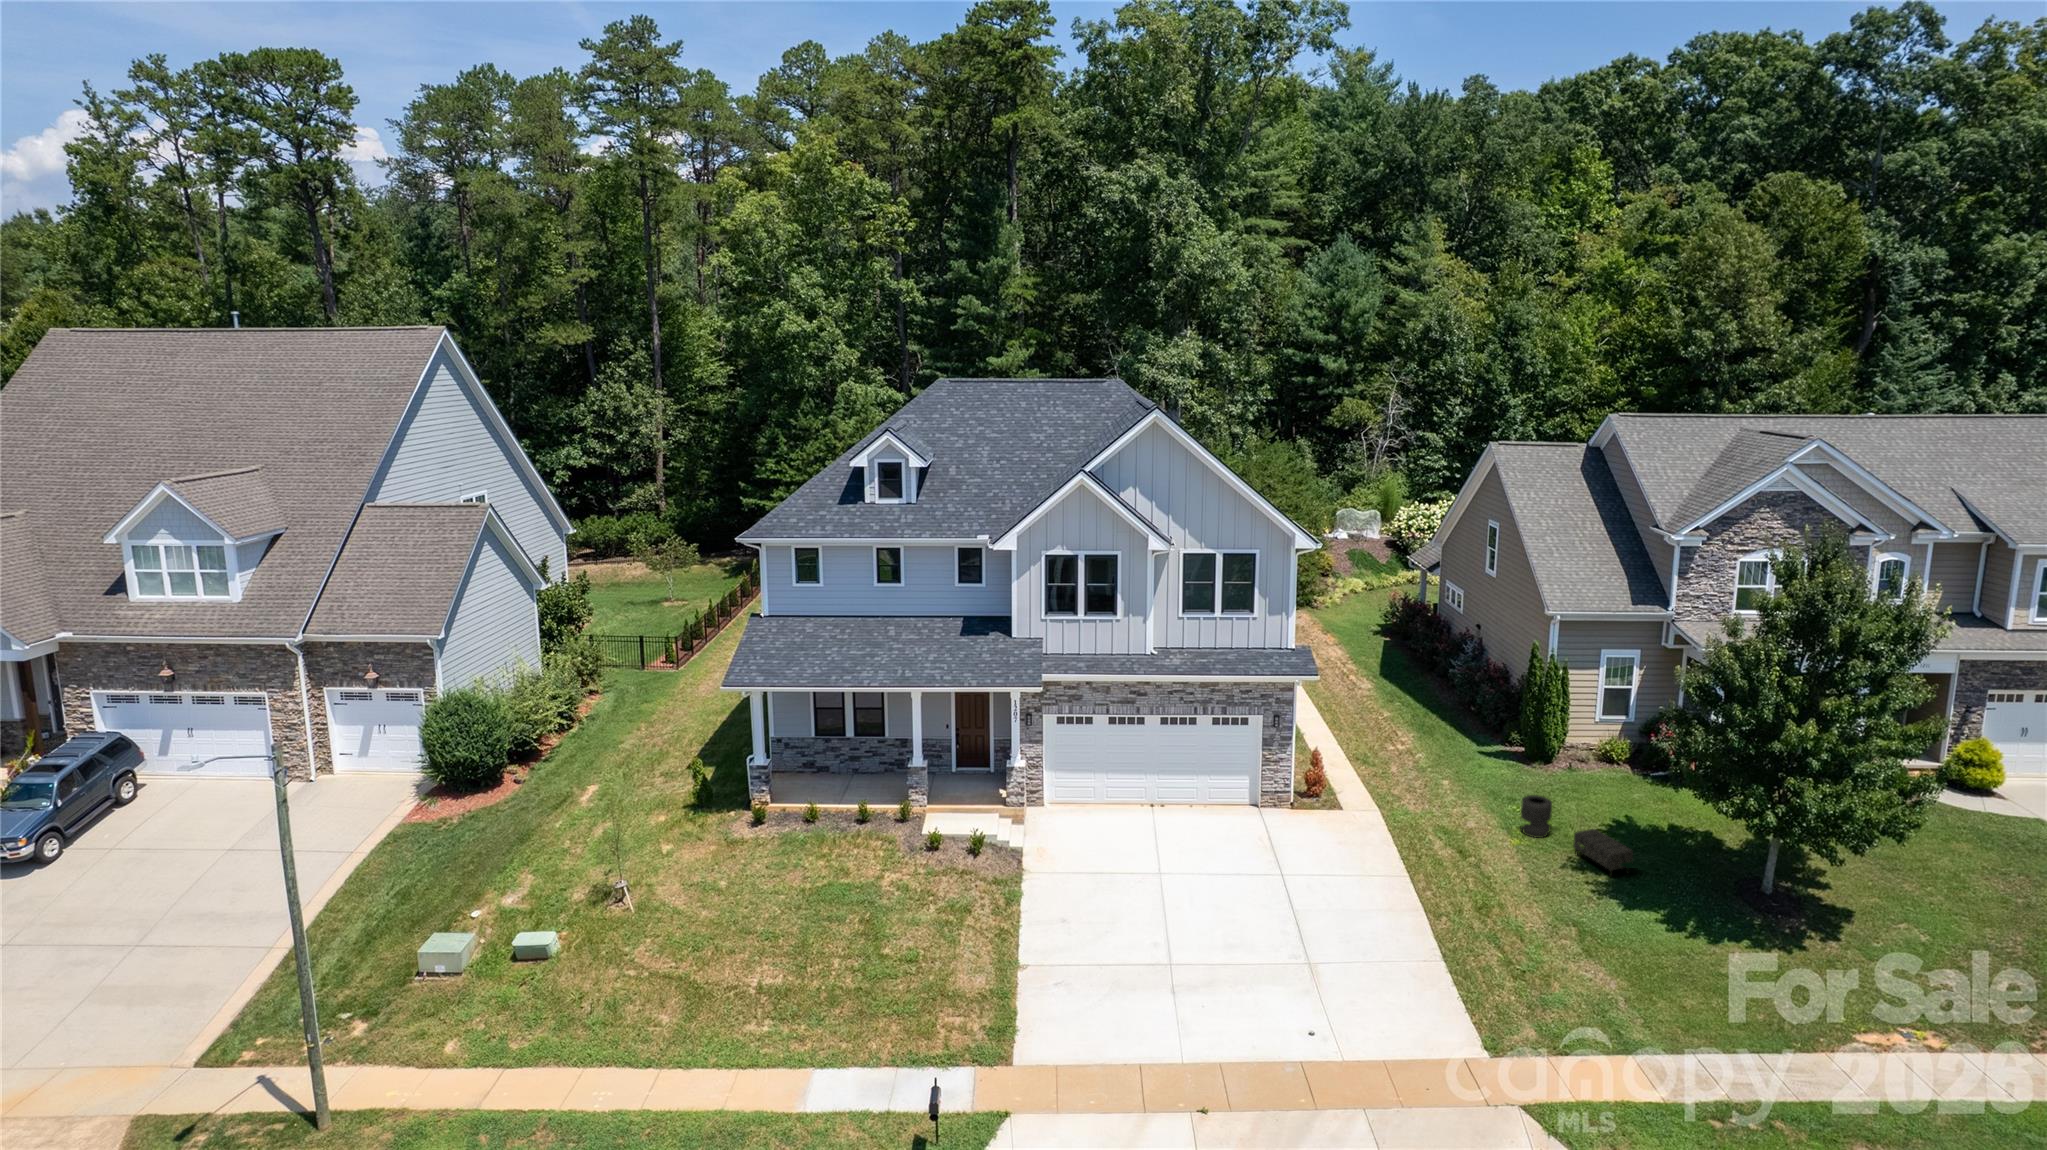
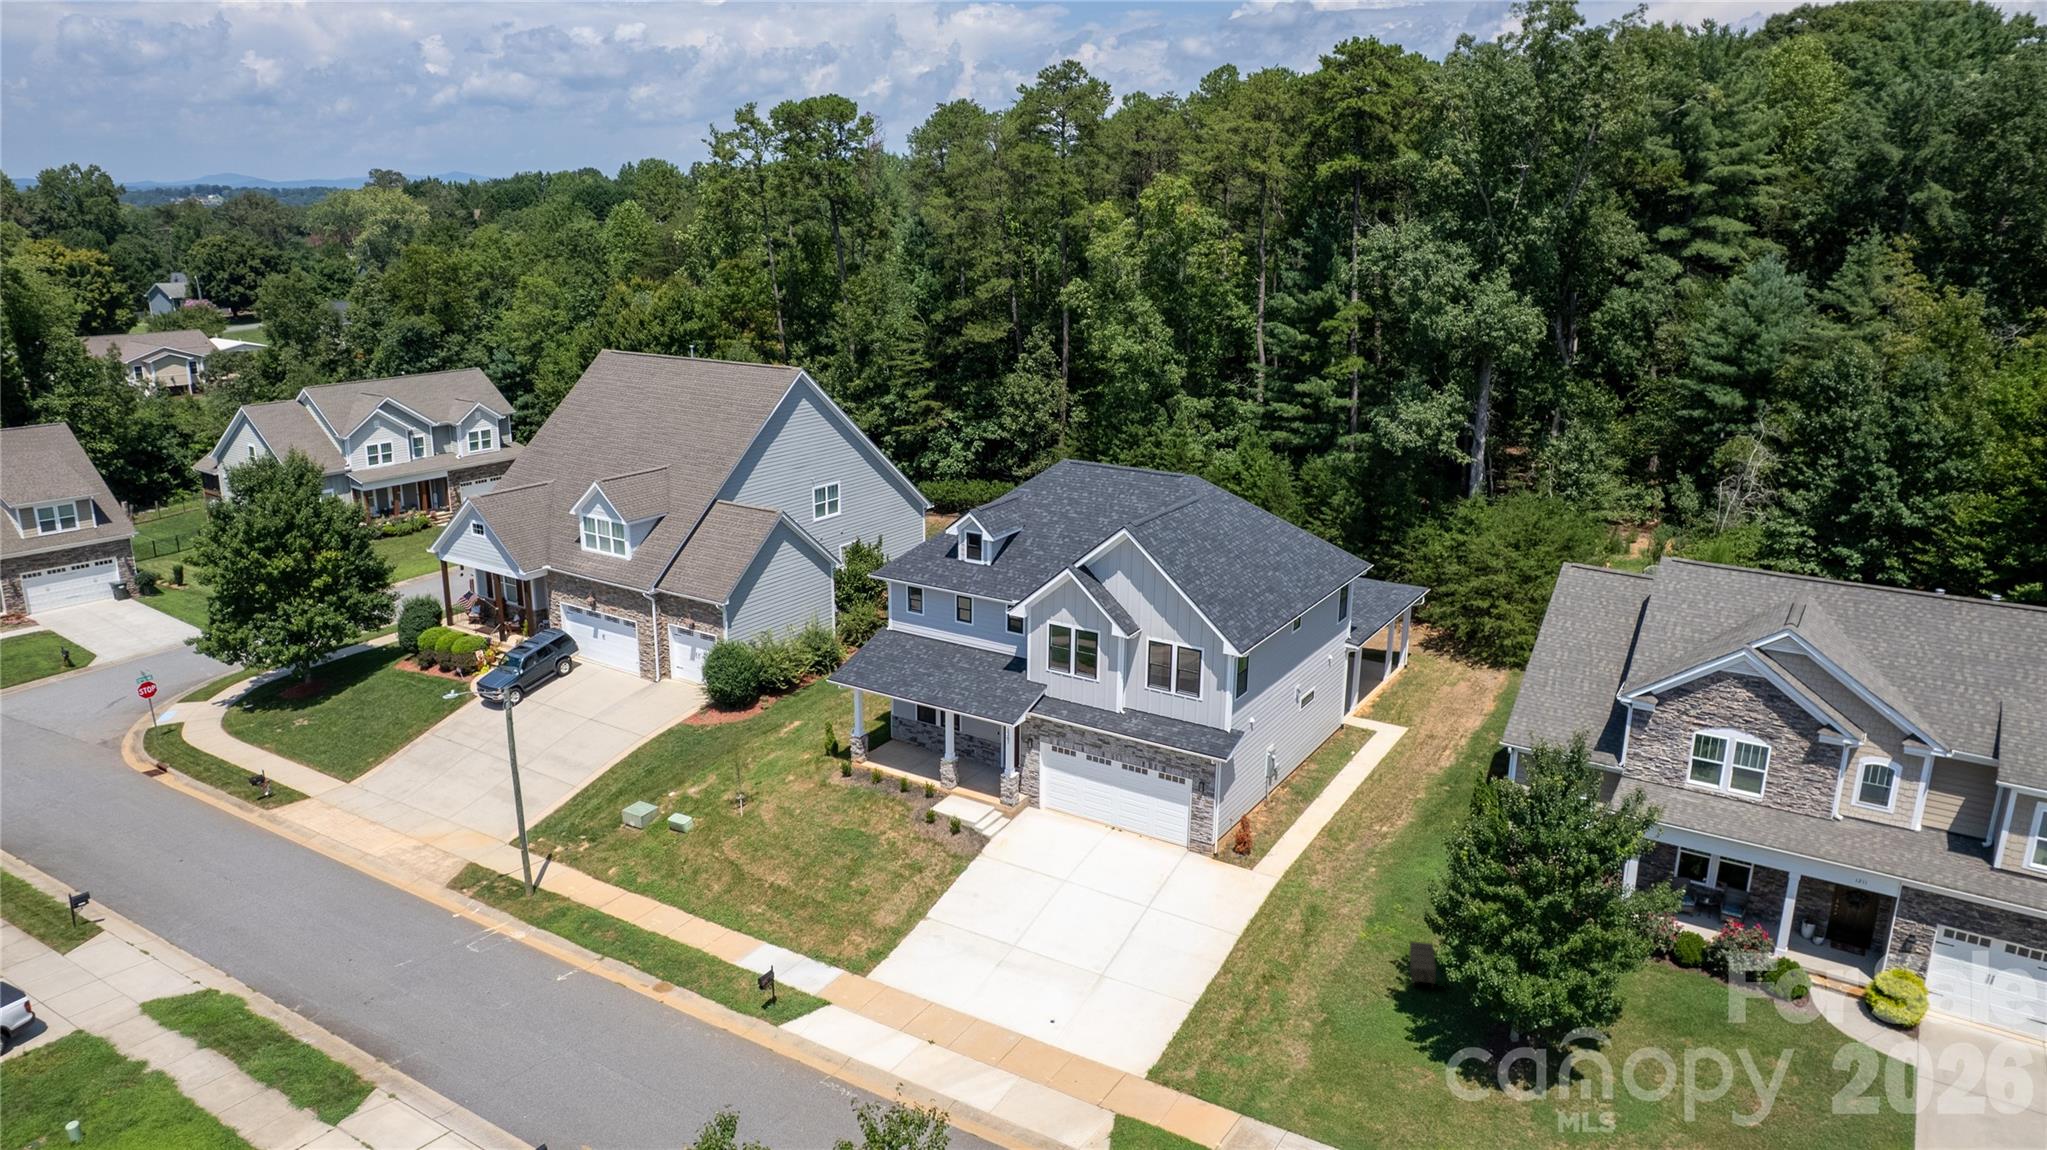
trash can: present [1521,795,1552,838] -> none [1393,900,1419,939]

